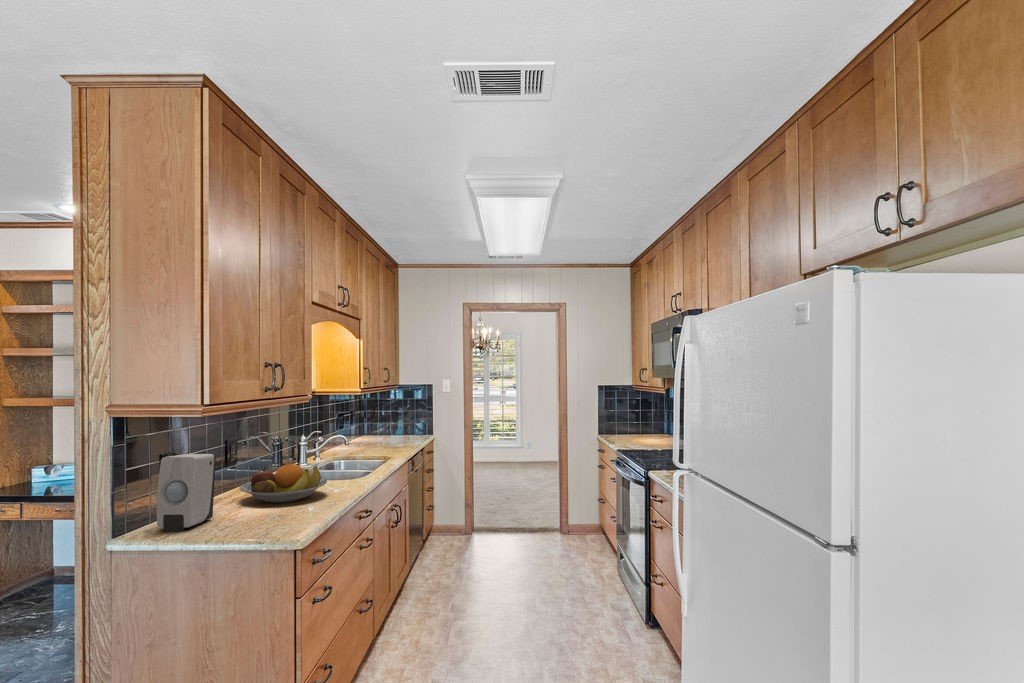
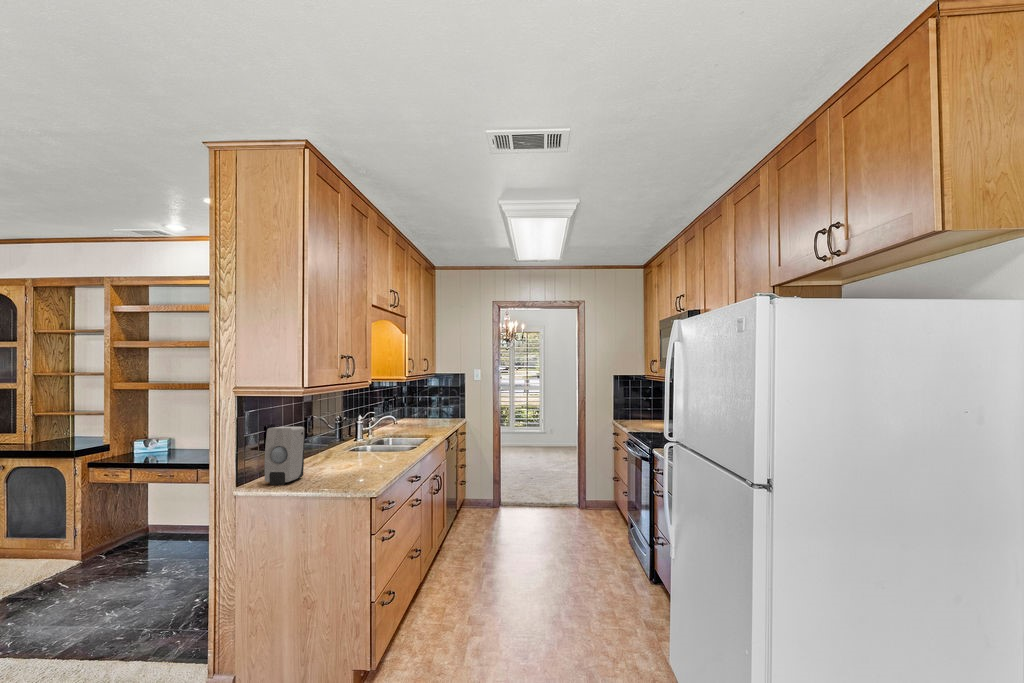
fruit bowl: present [240,464,327,503] -> none [319,437,387,468]

